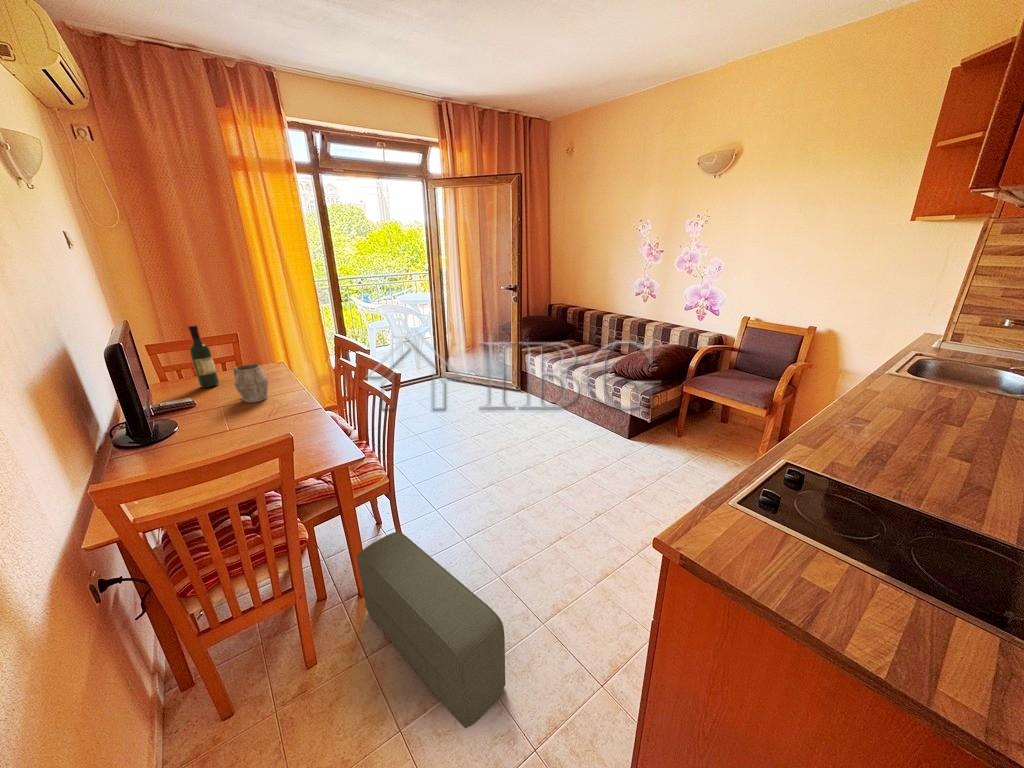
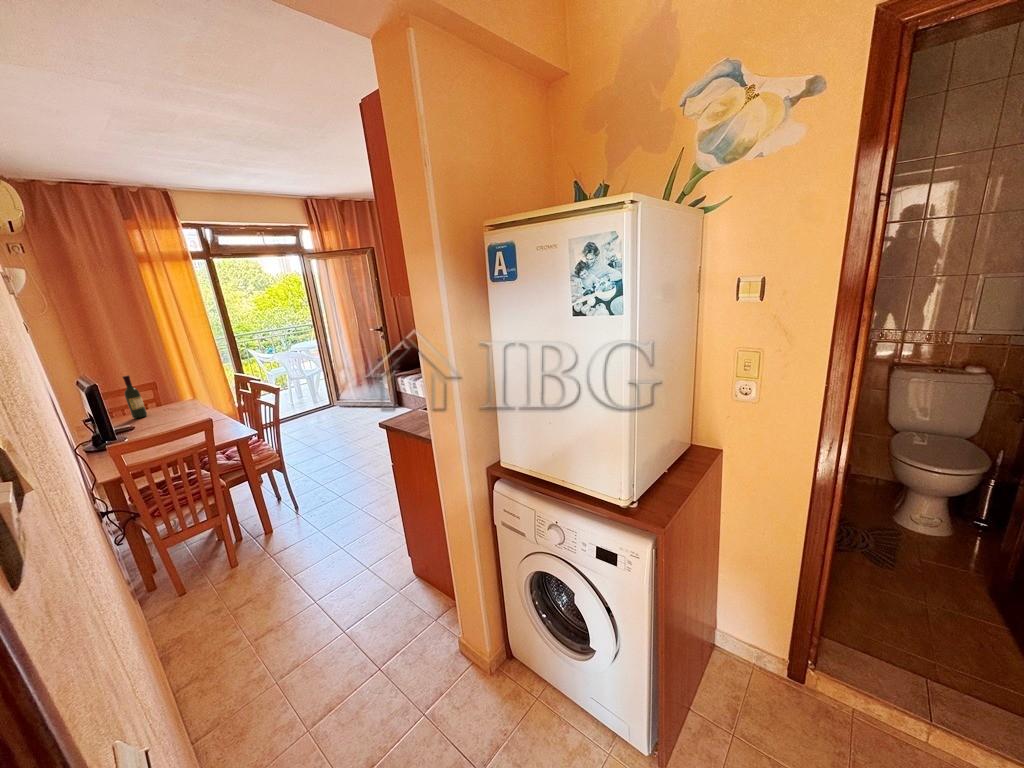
mug: present [233,364,269,403] -> none [161,395,188,421]
pouf: present [357,531,505,728] -> none [261,484,357,568]

